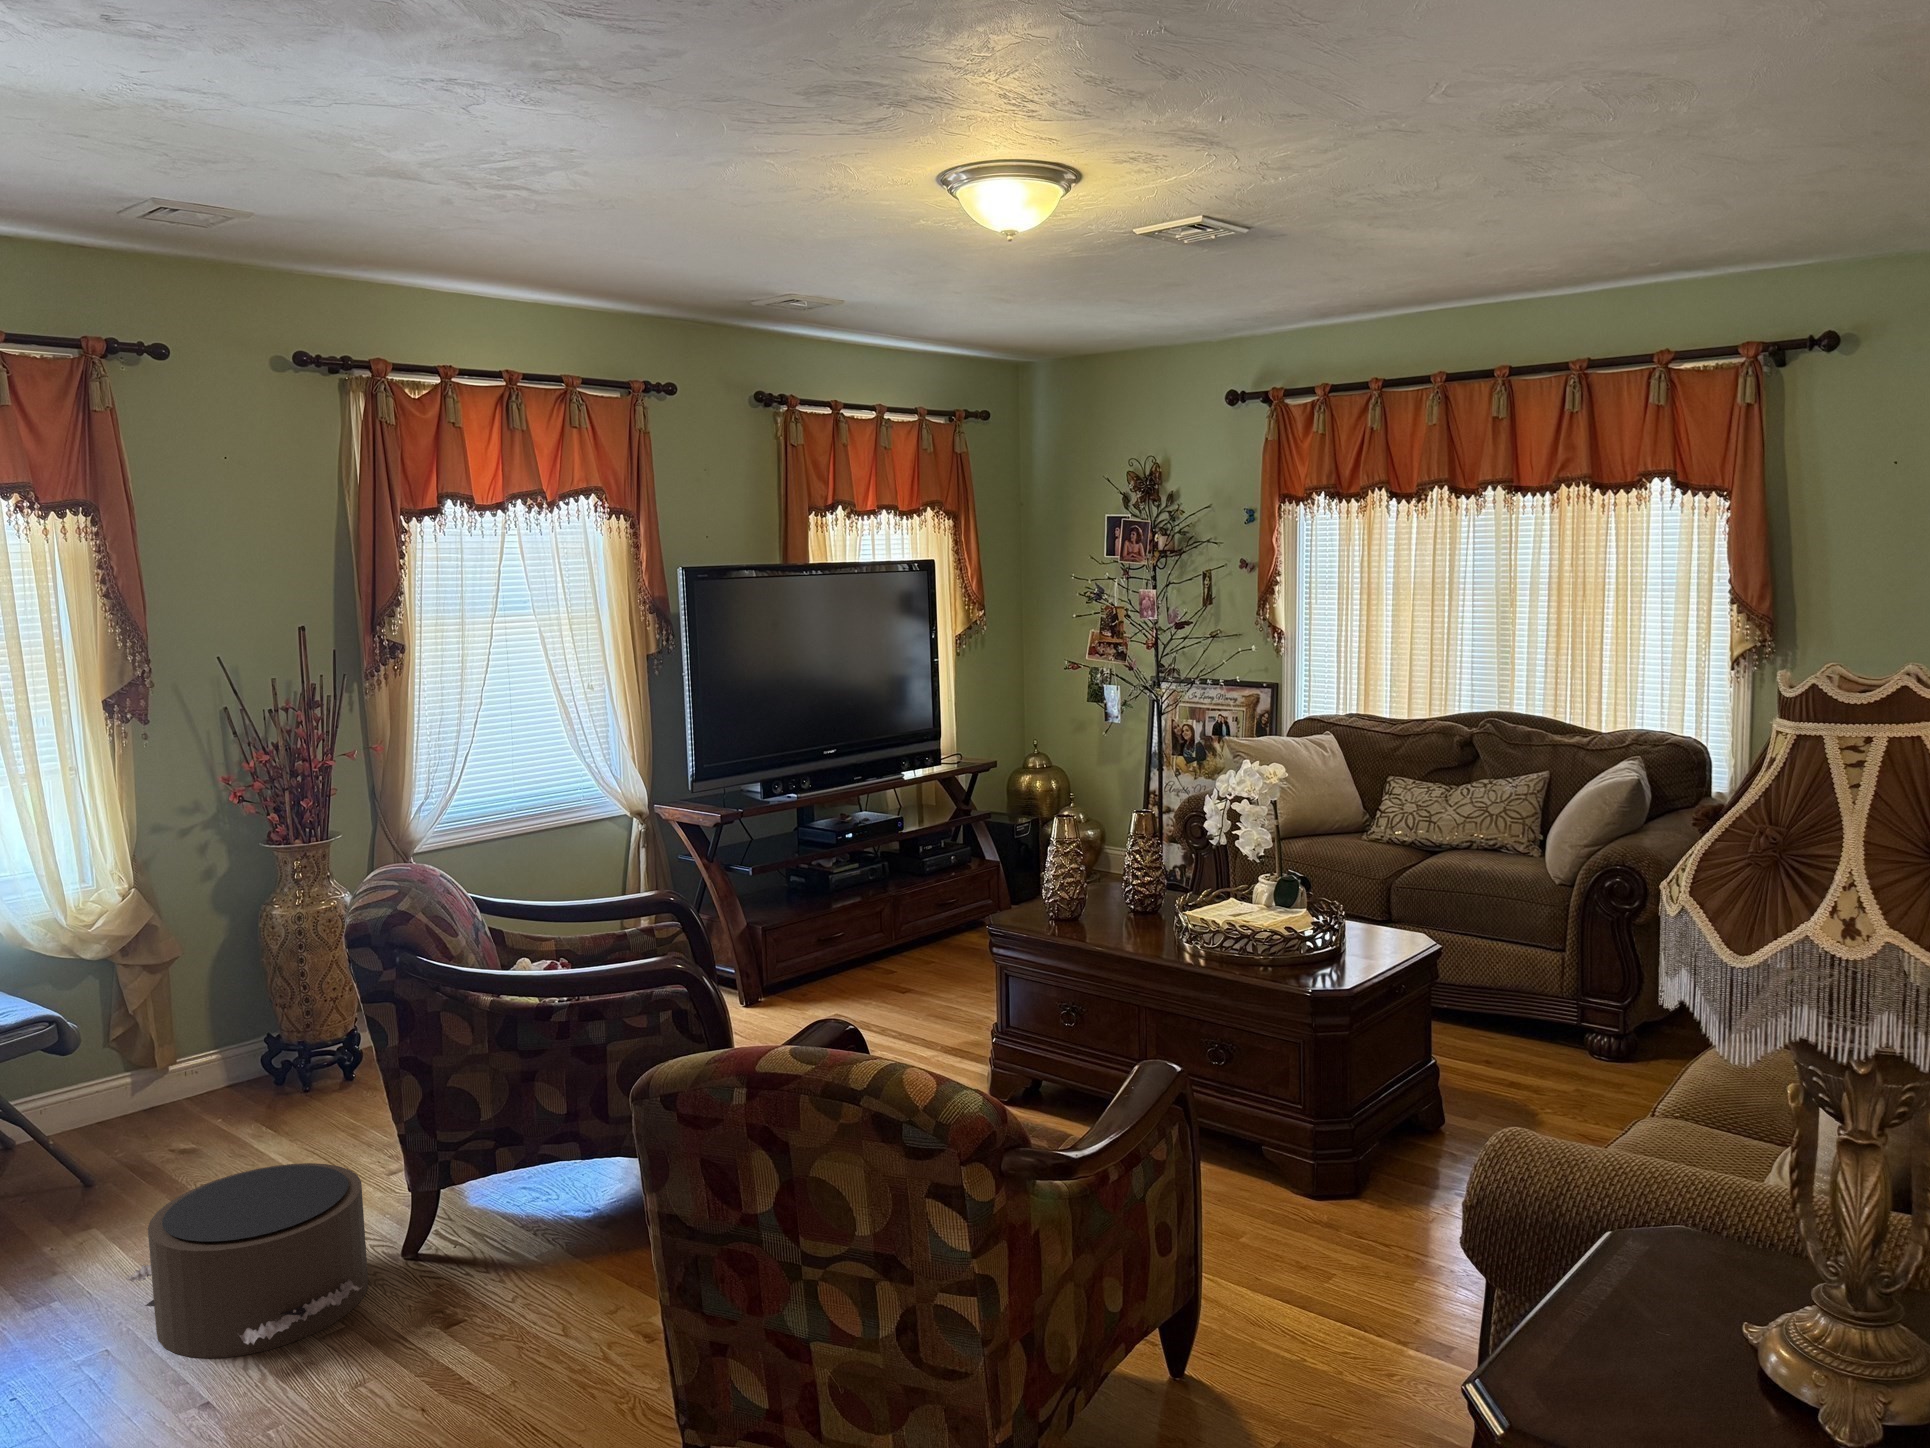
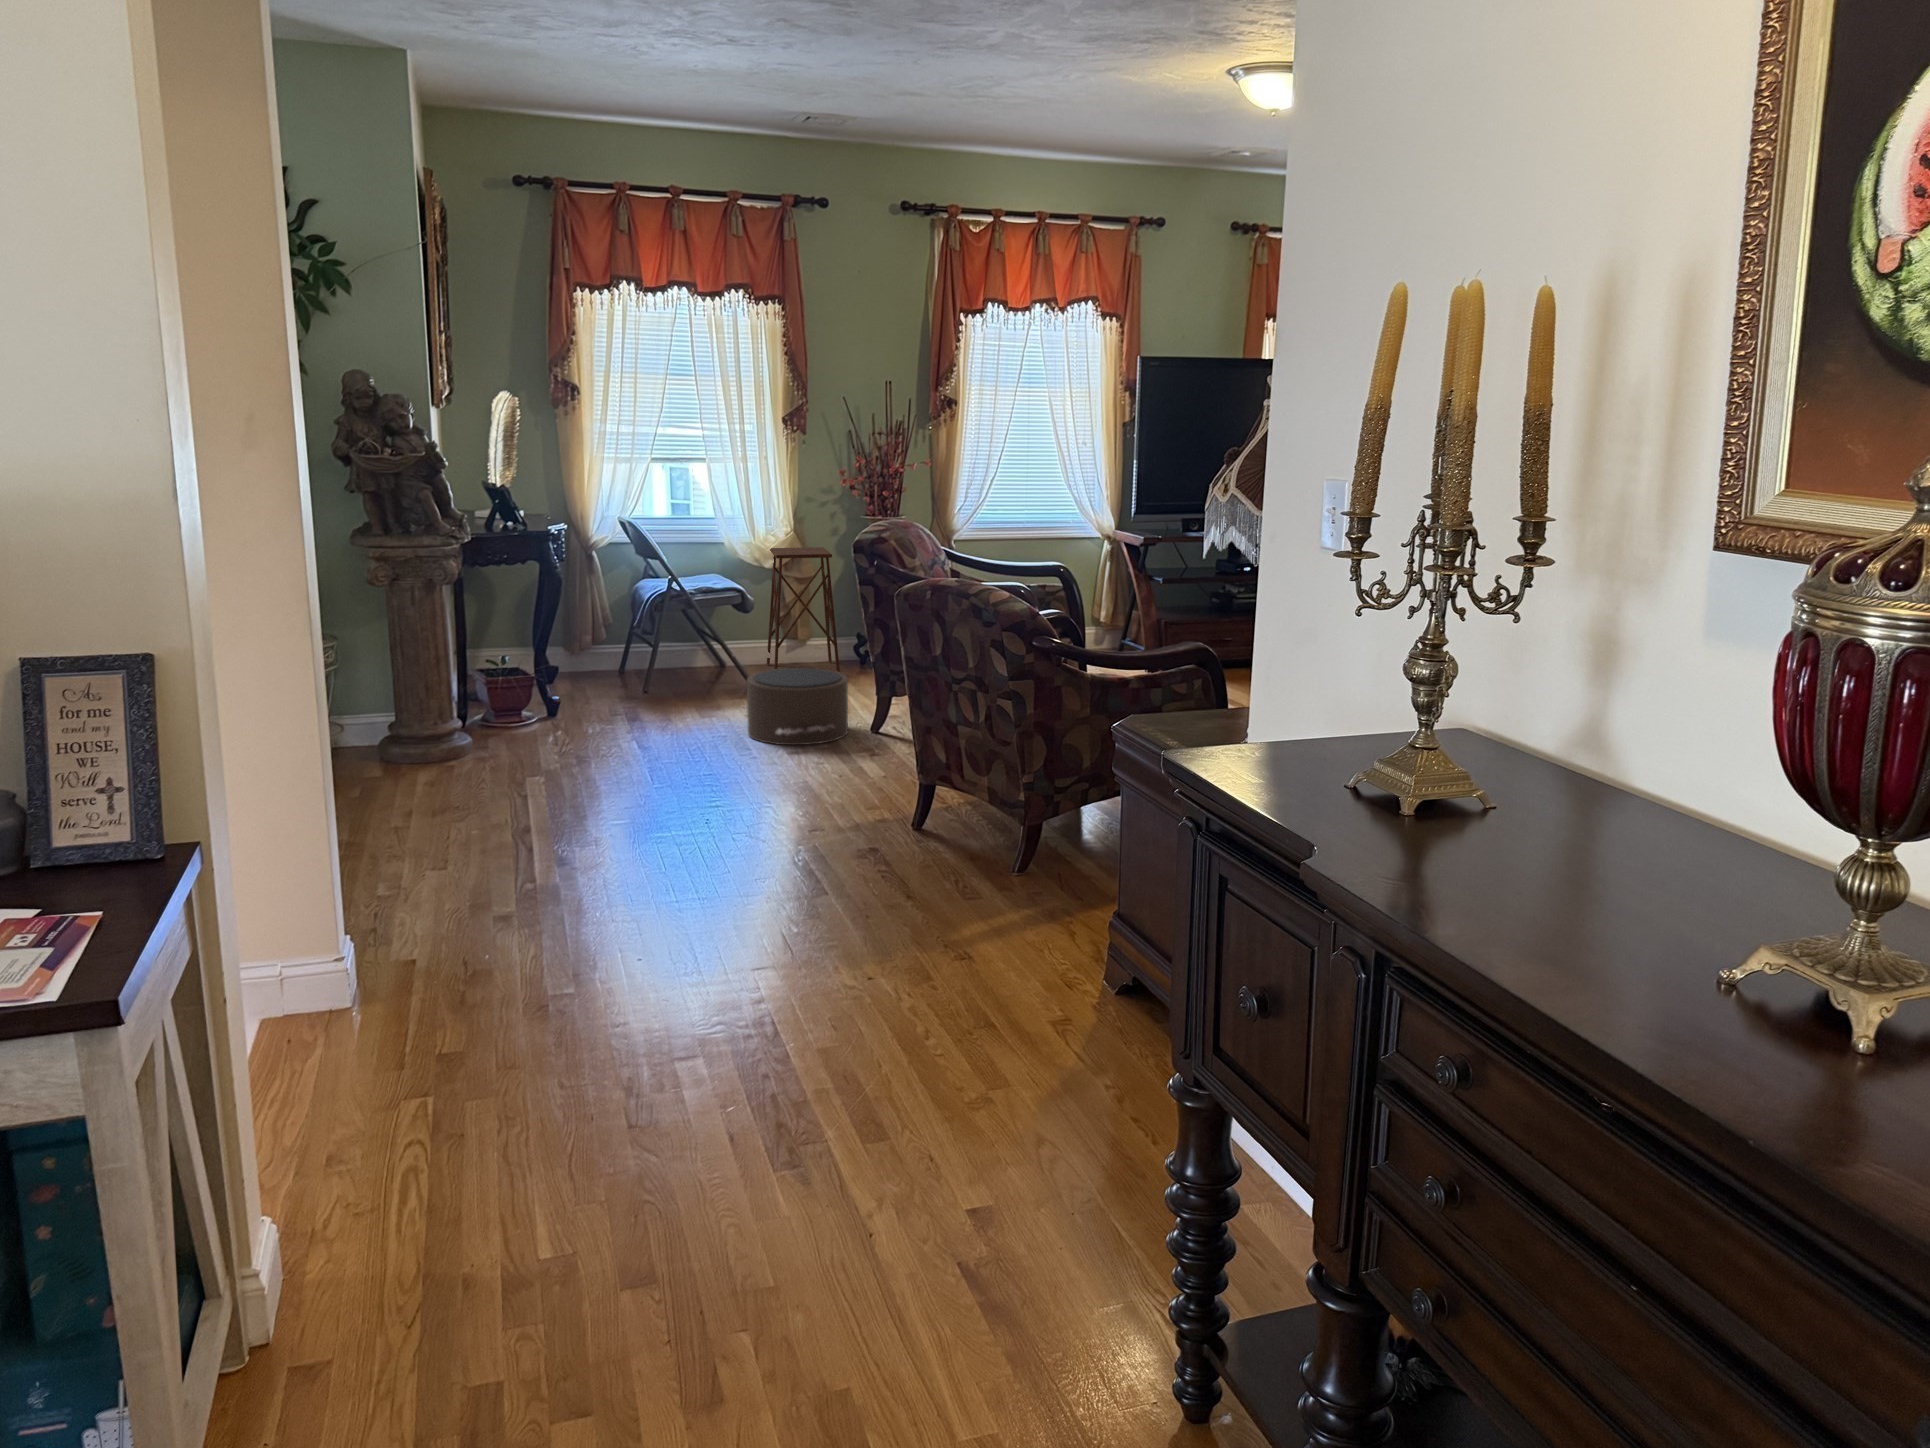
side table: none [96,906,259,1157] -> present [767,547,840,673]

